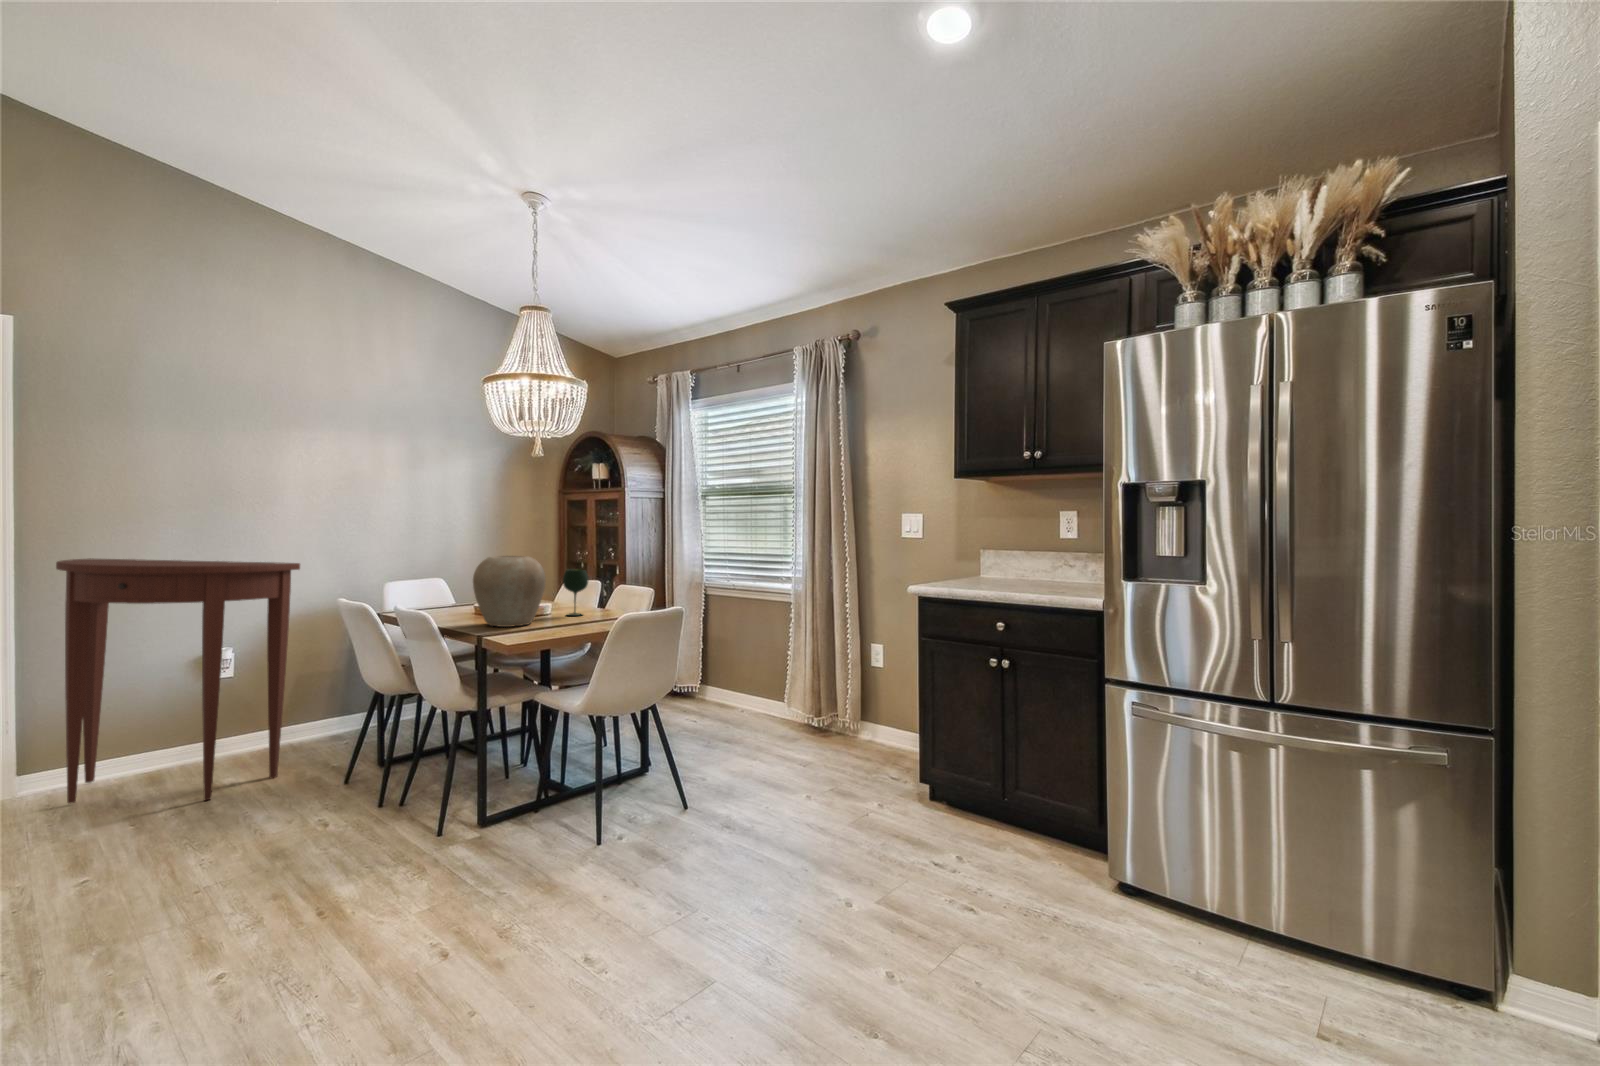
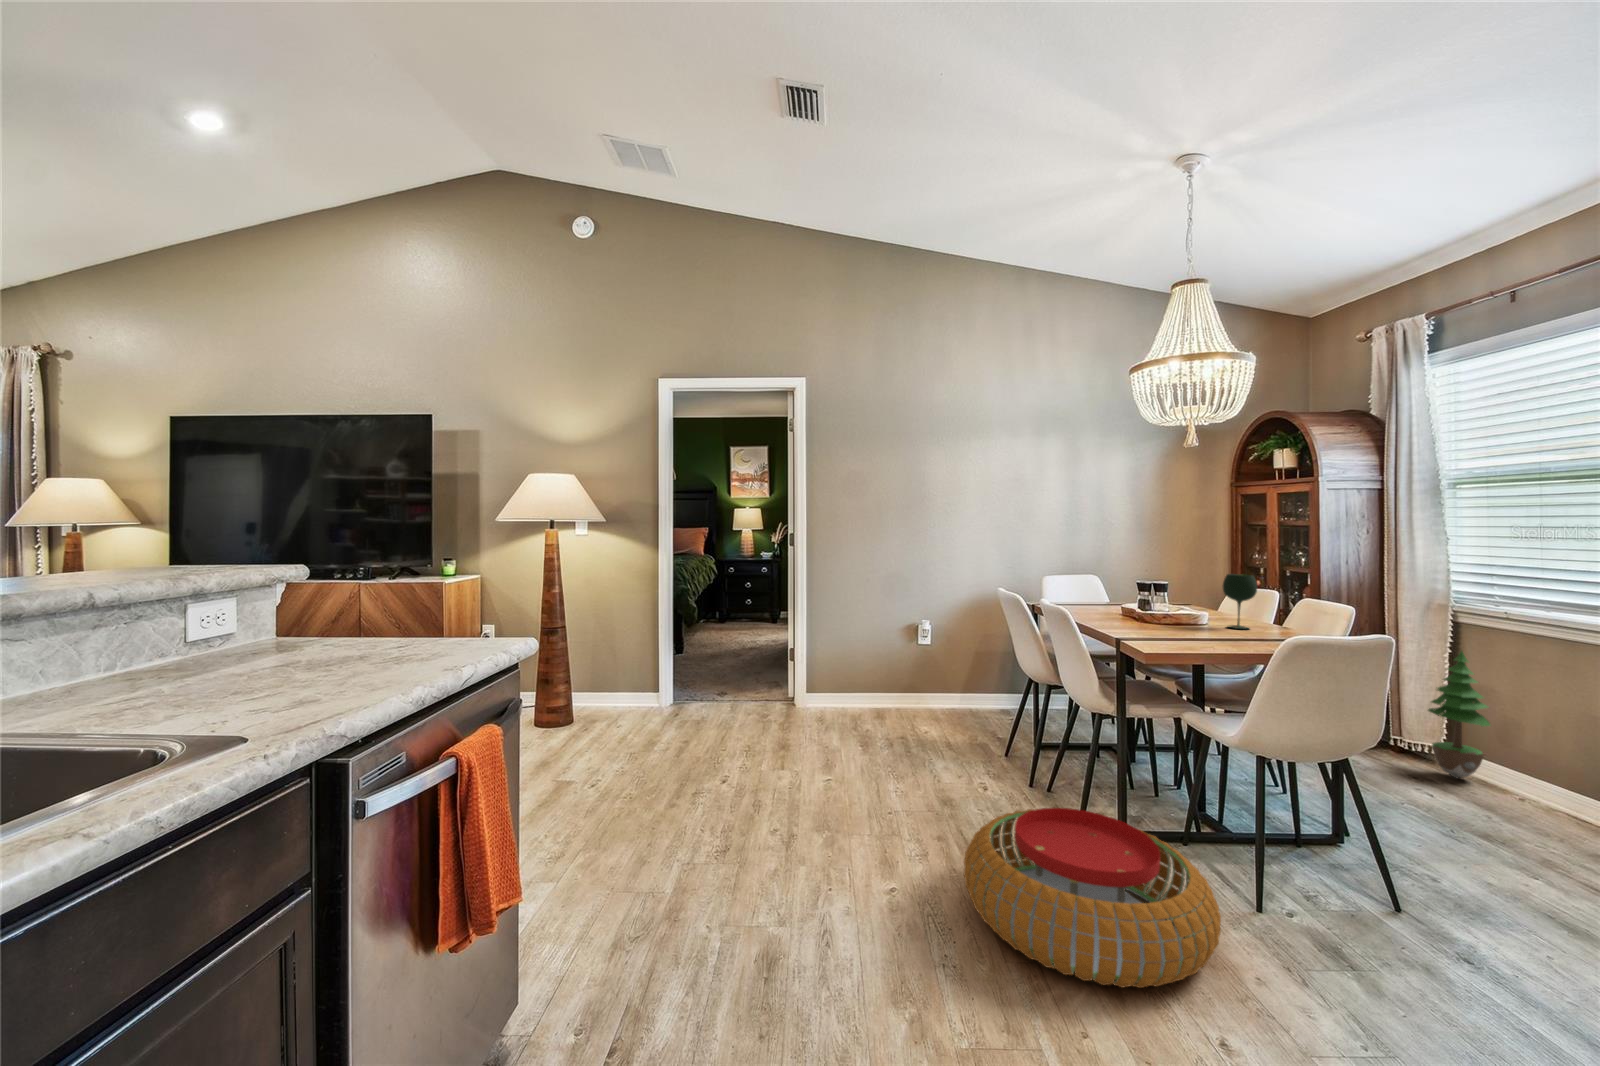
vase: present [473,555,545,627] -> none [1115,556,1198,633]
console table: present [56,558,300,804] -> none [837,550,975,739]
potted tree: none [689,615,722,706] -> present [1428,651,1490,778]
pouf: none [321,805,572,966] -> present [964,808,1221,988]

